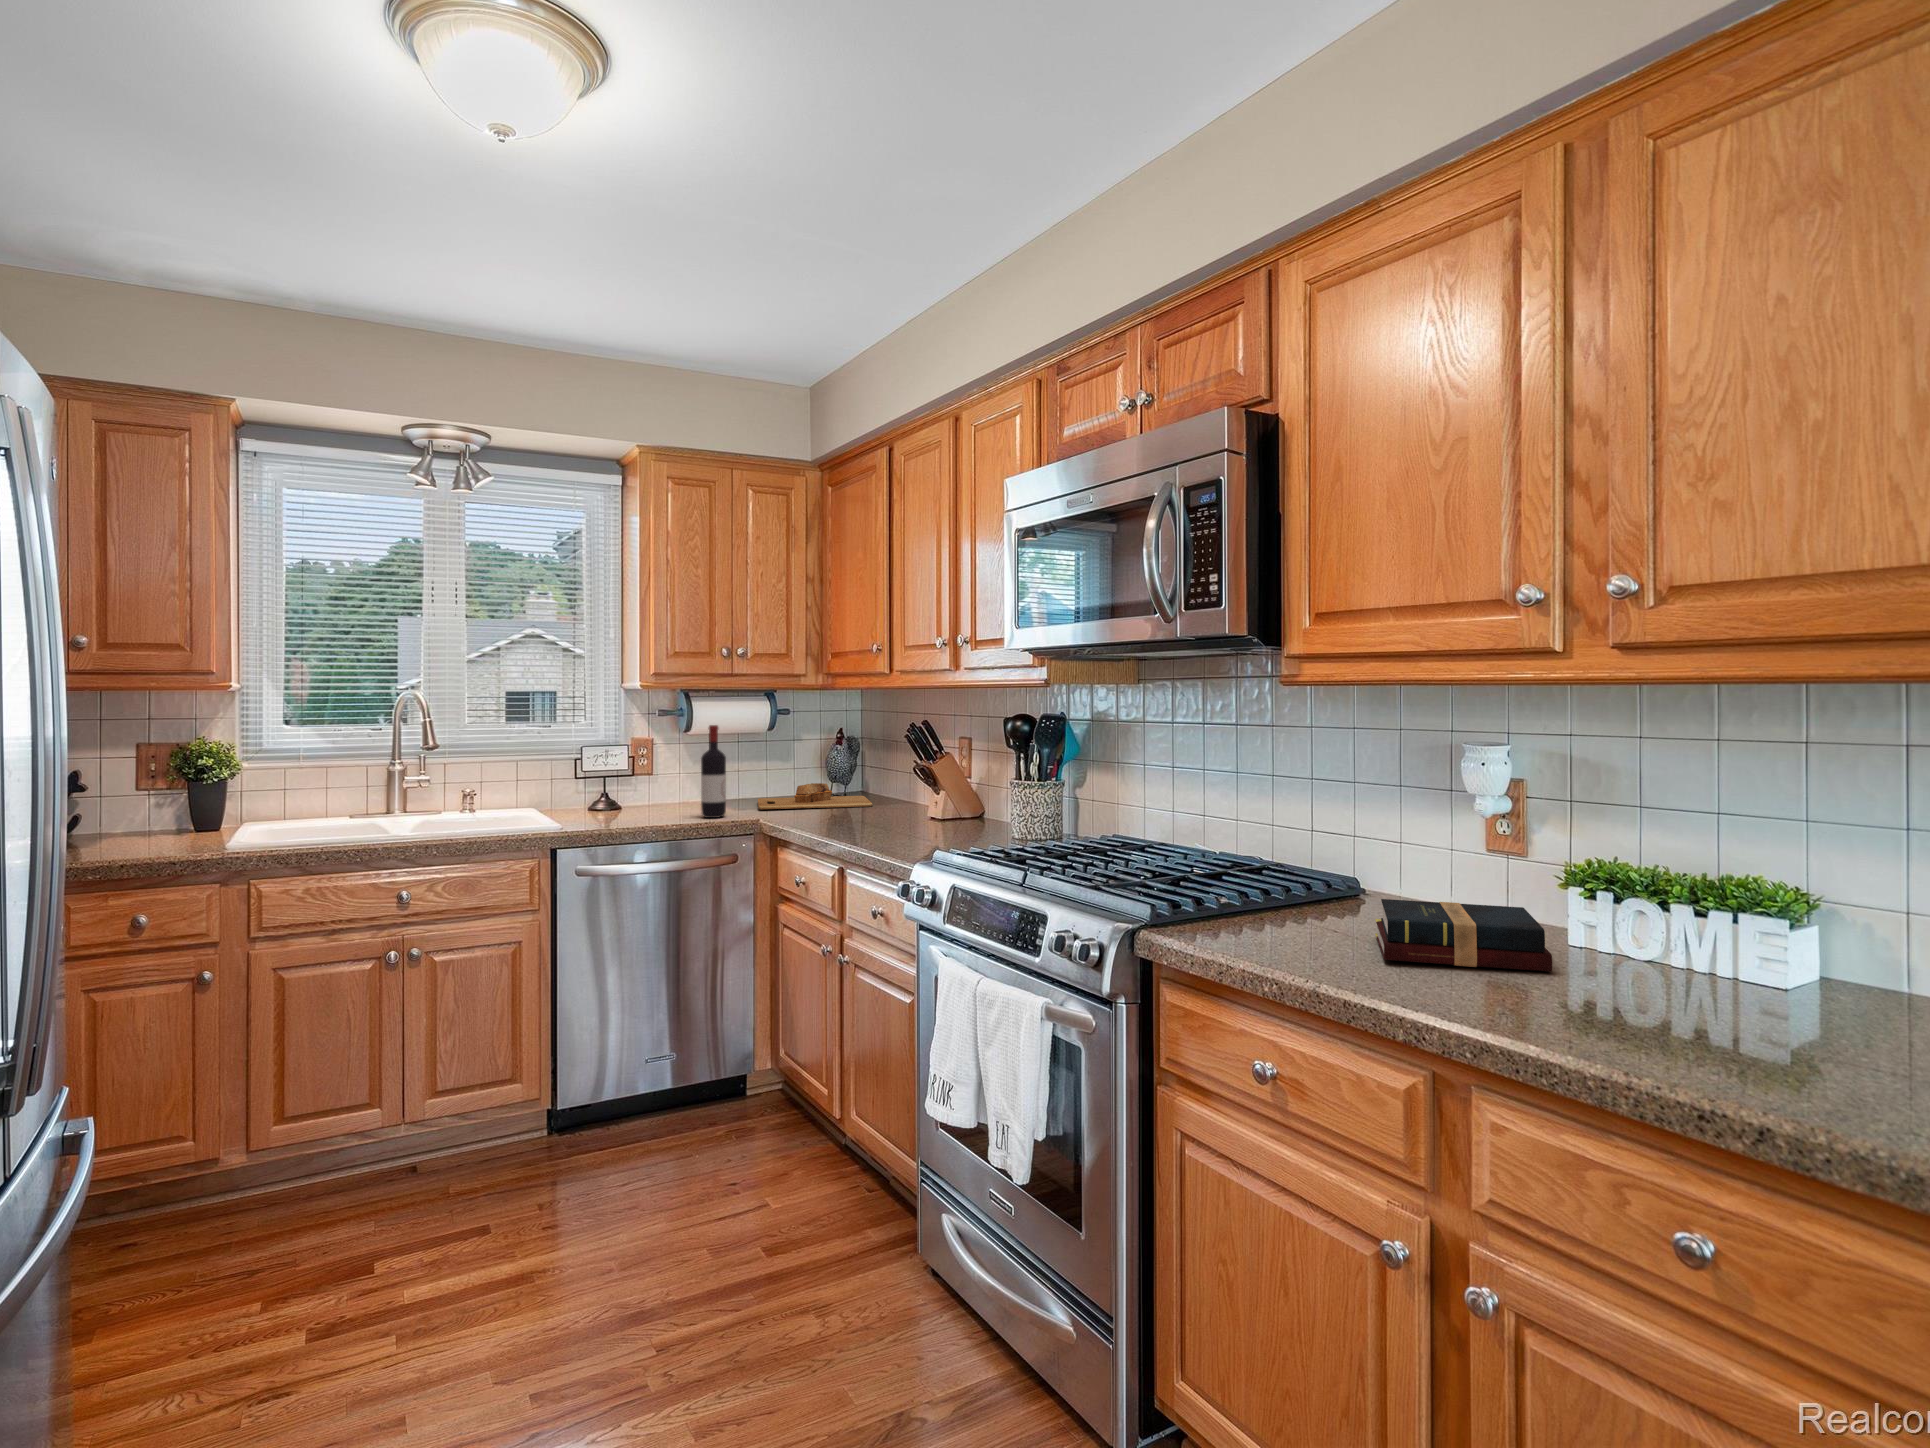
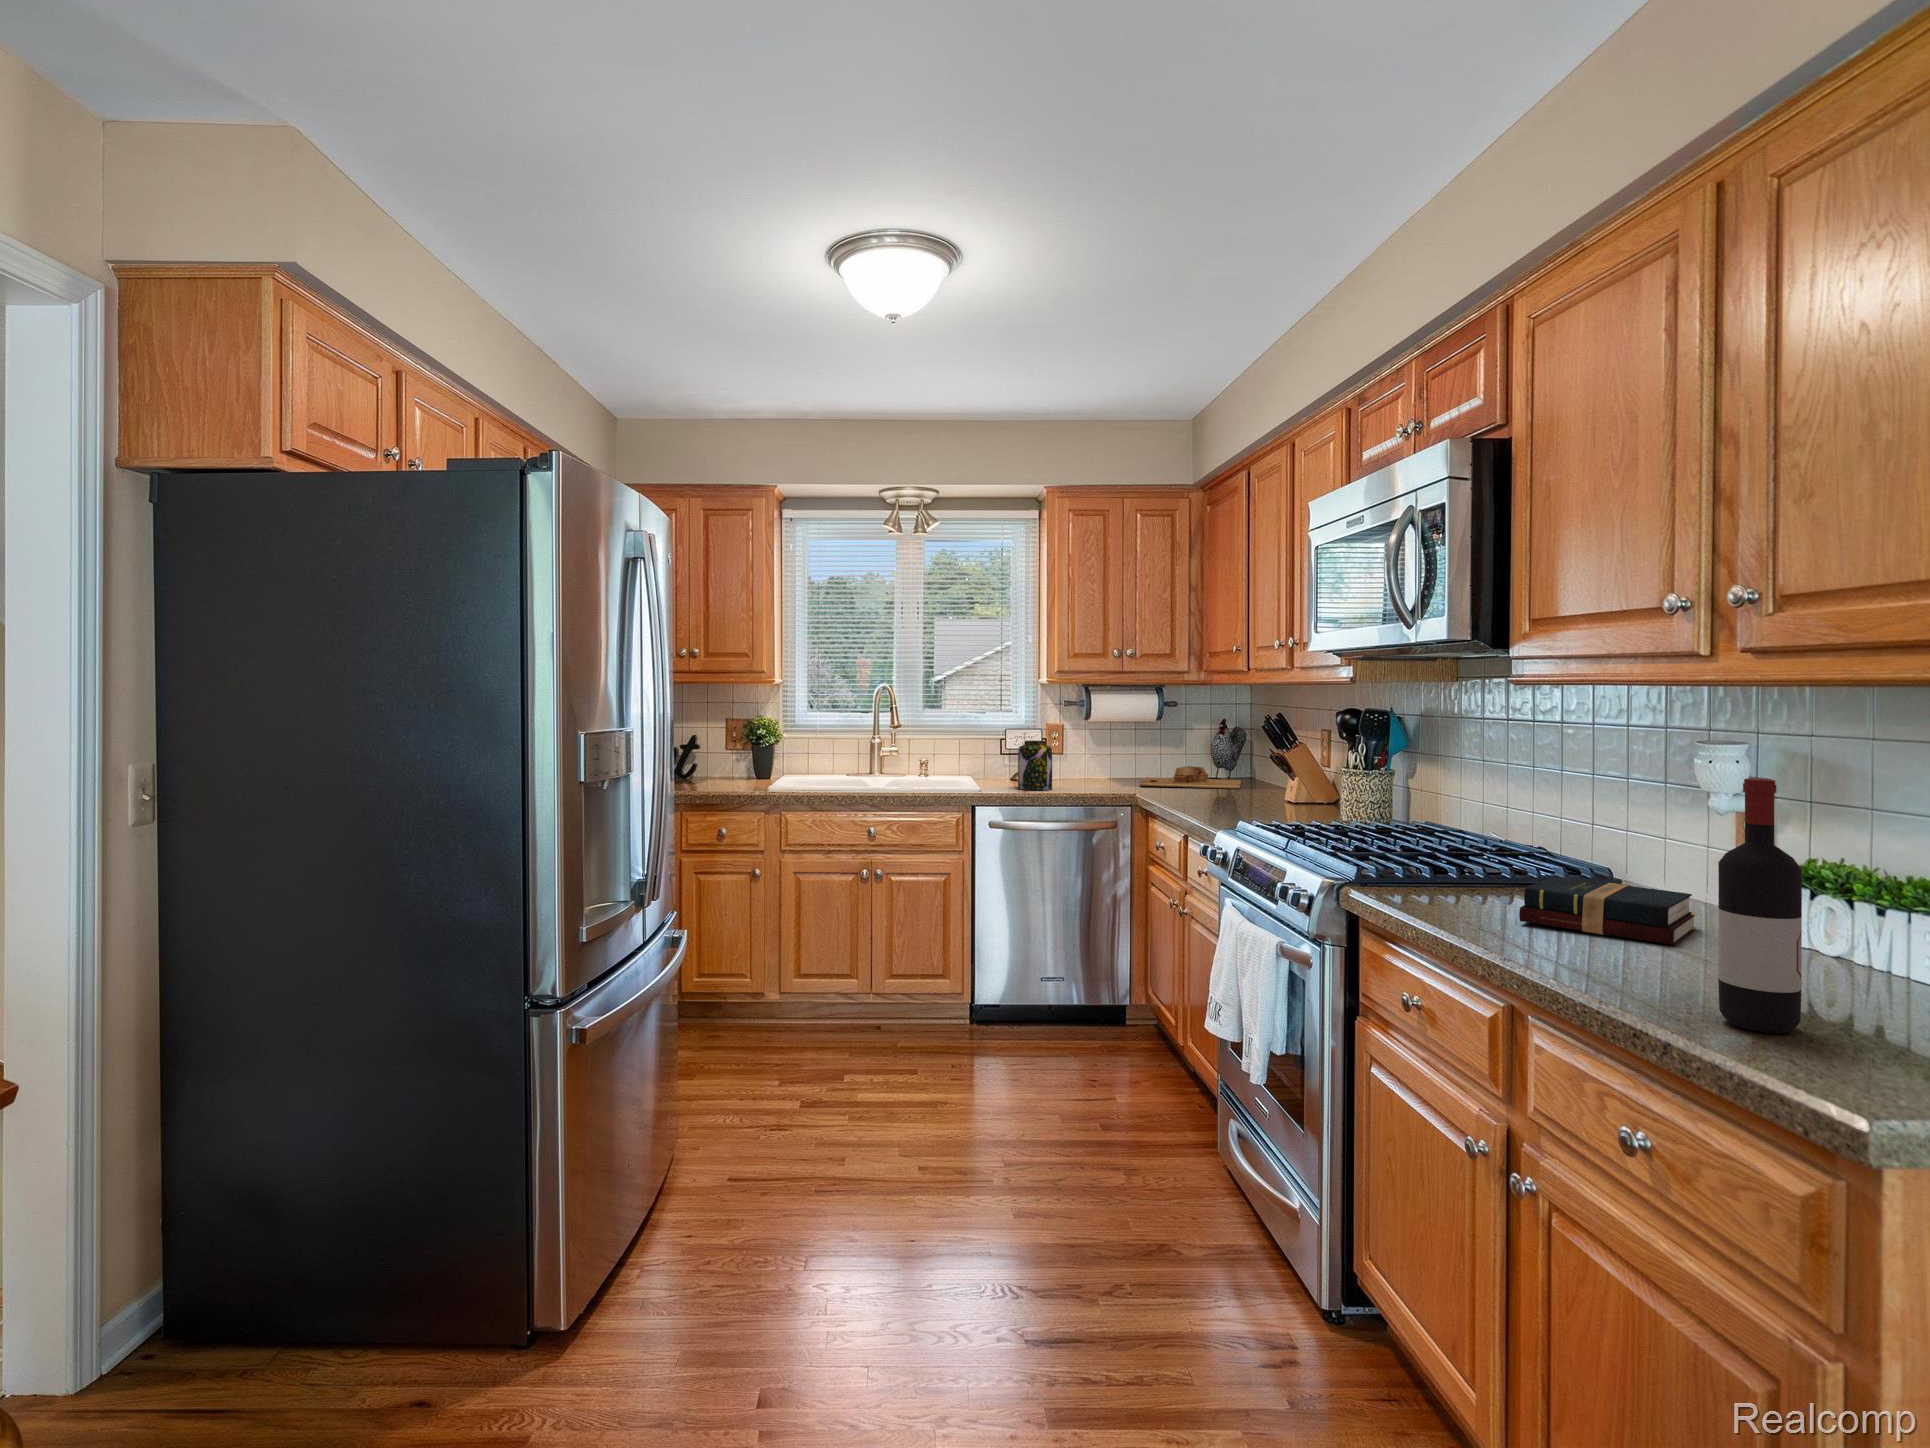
wine bottle: present [701,725,726,818] -> present [1718,779,1802,1033]
jar: none [610,760,655,823] -> present [1018,740,1052,790]

